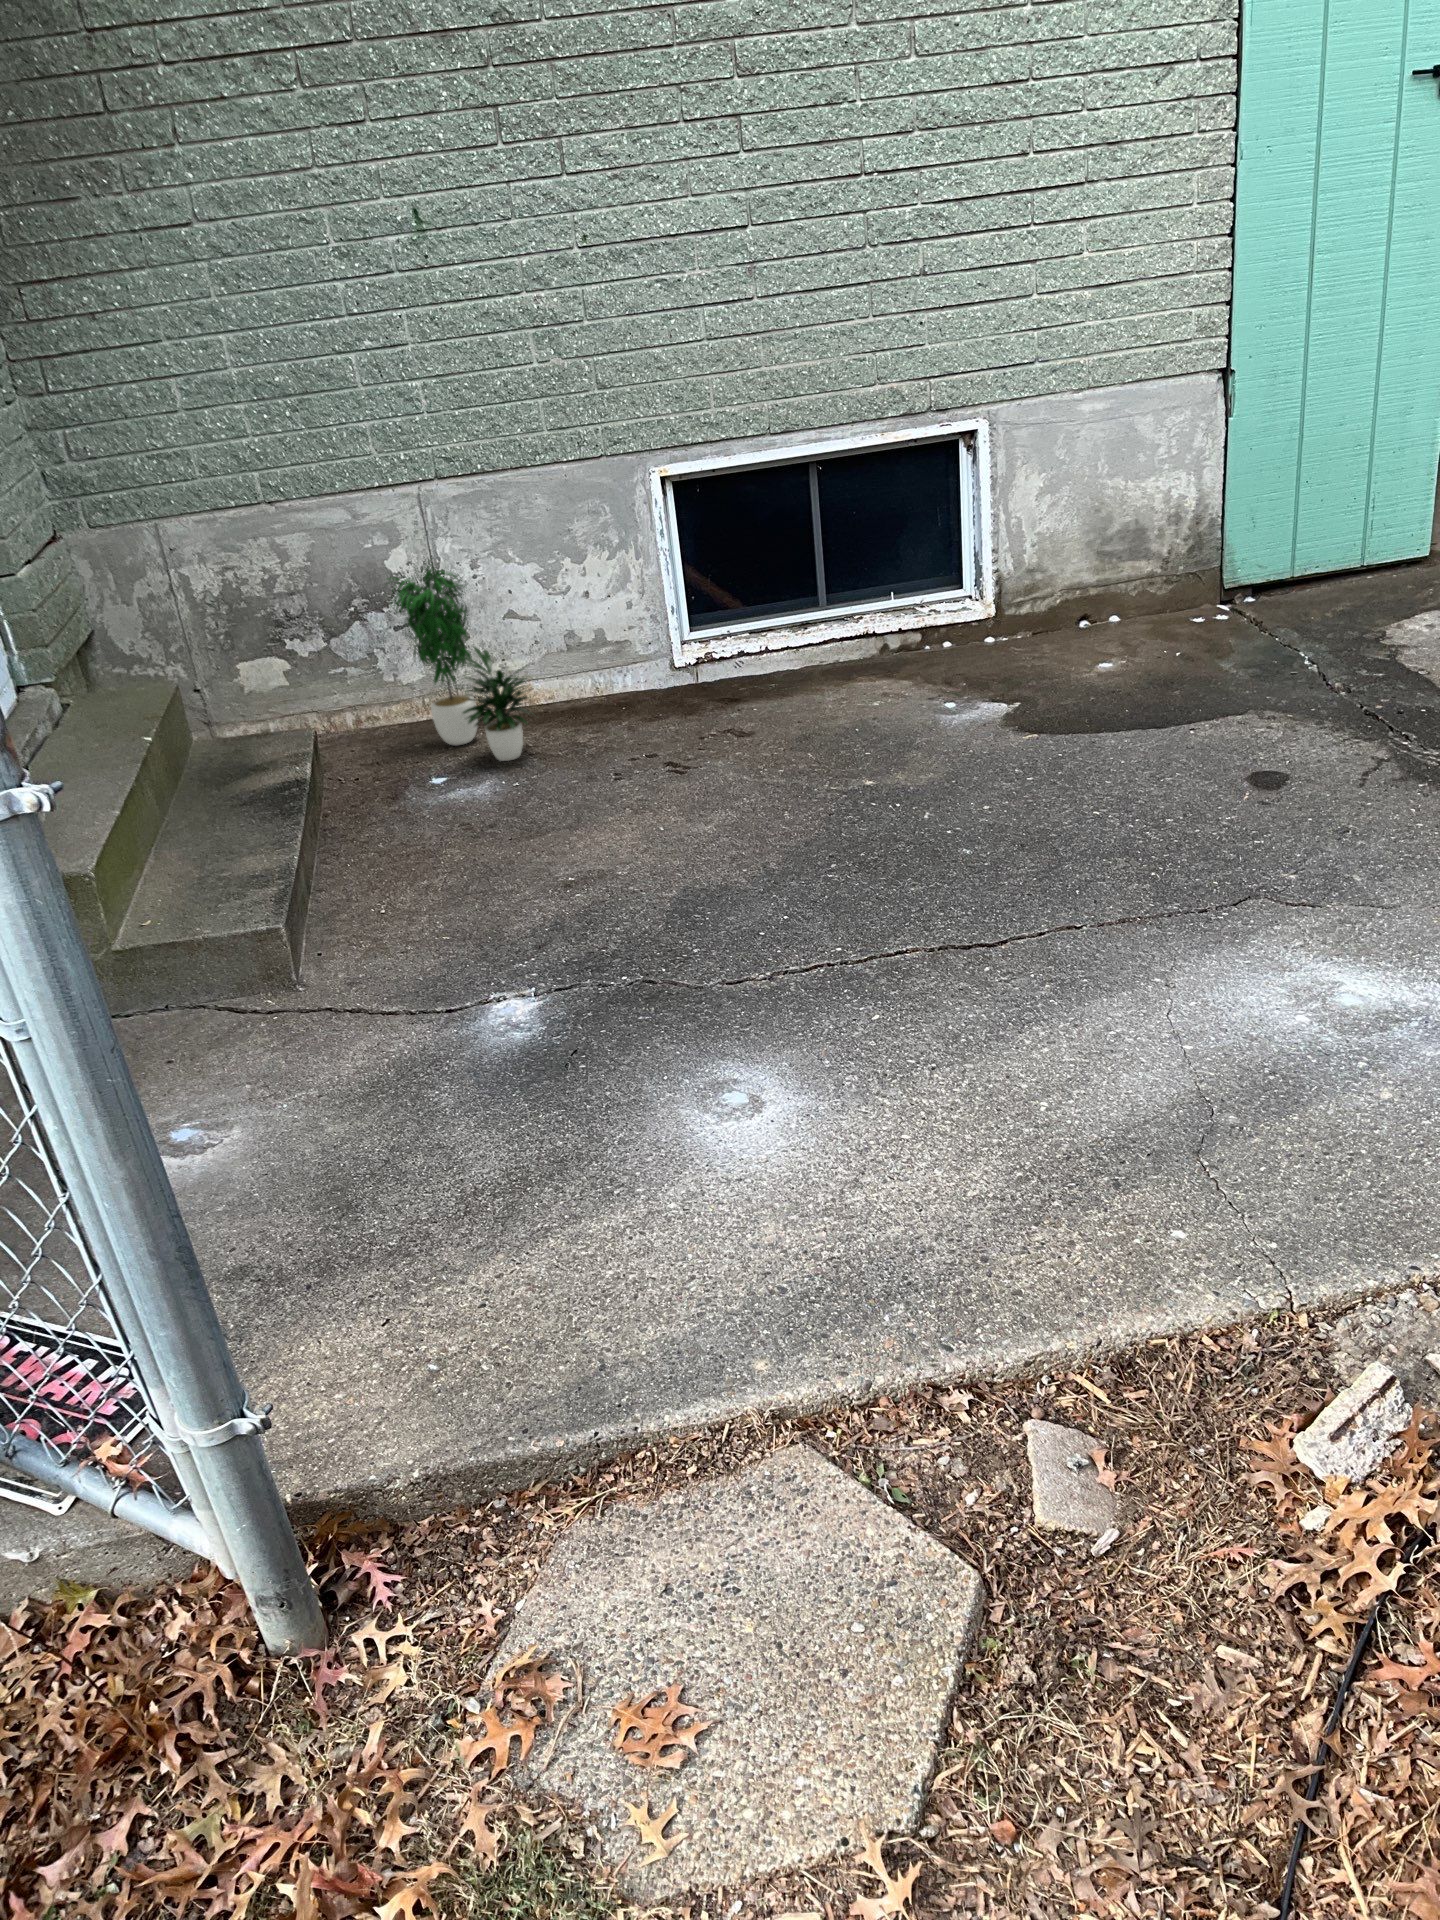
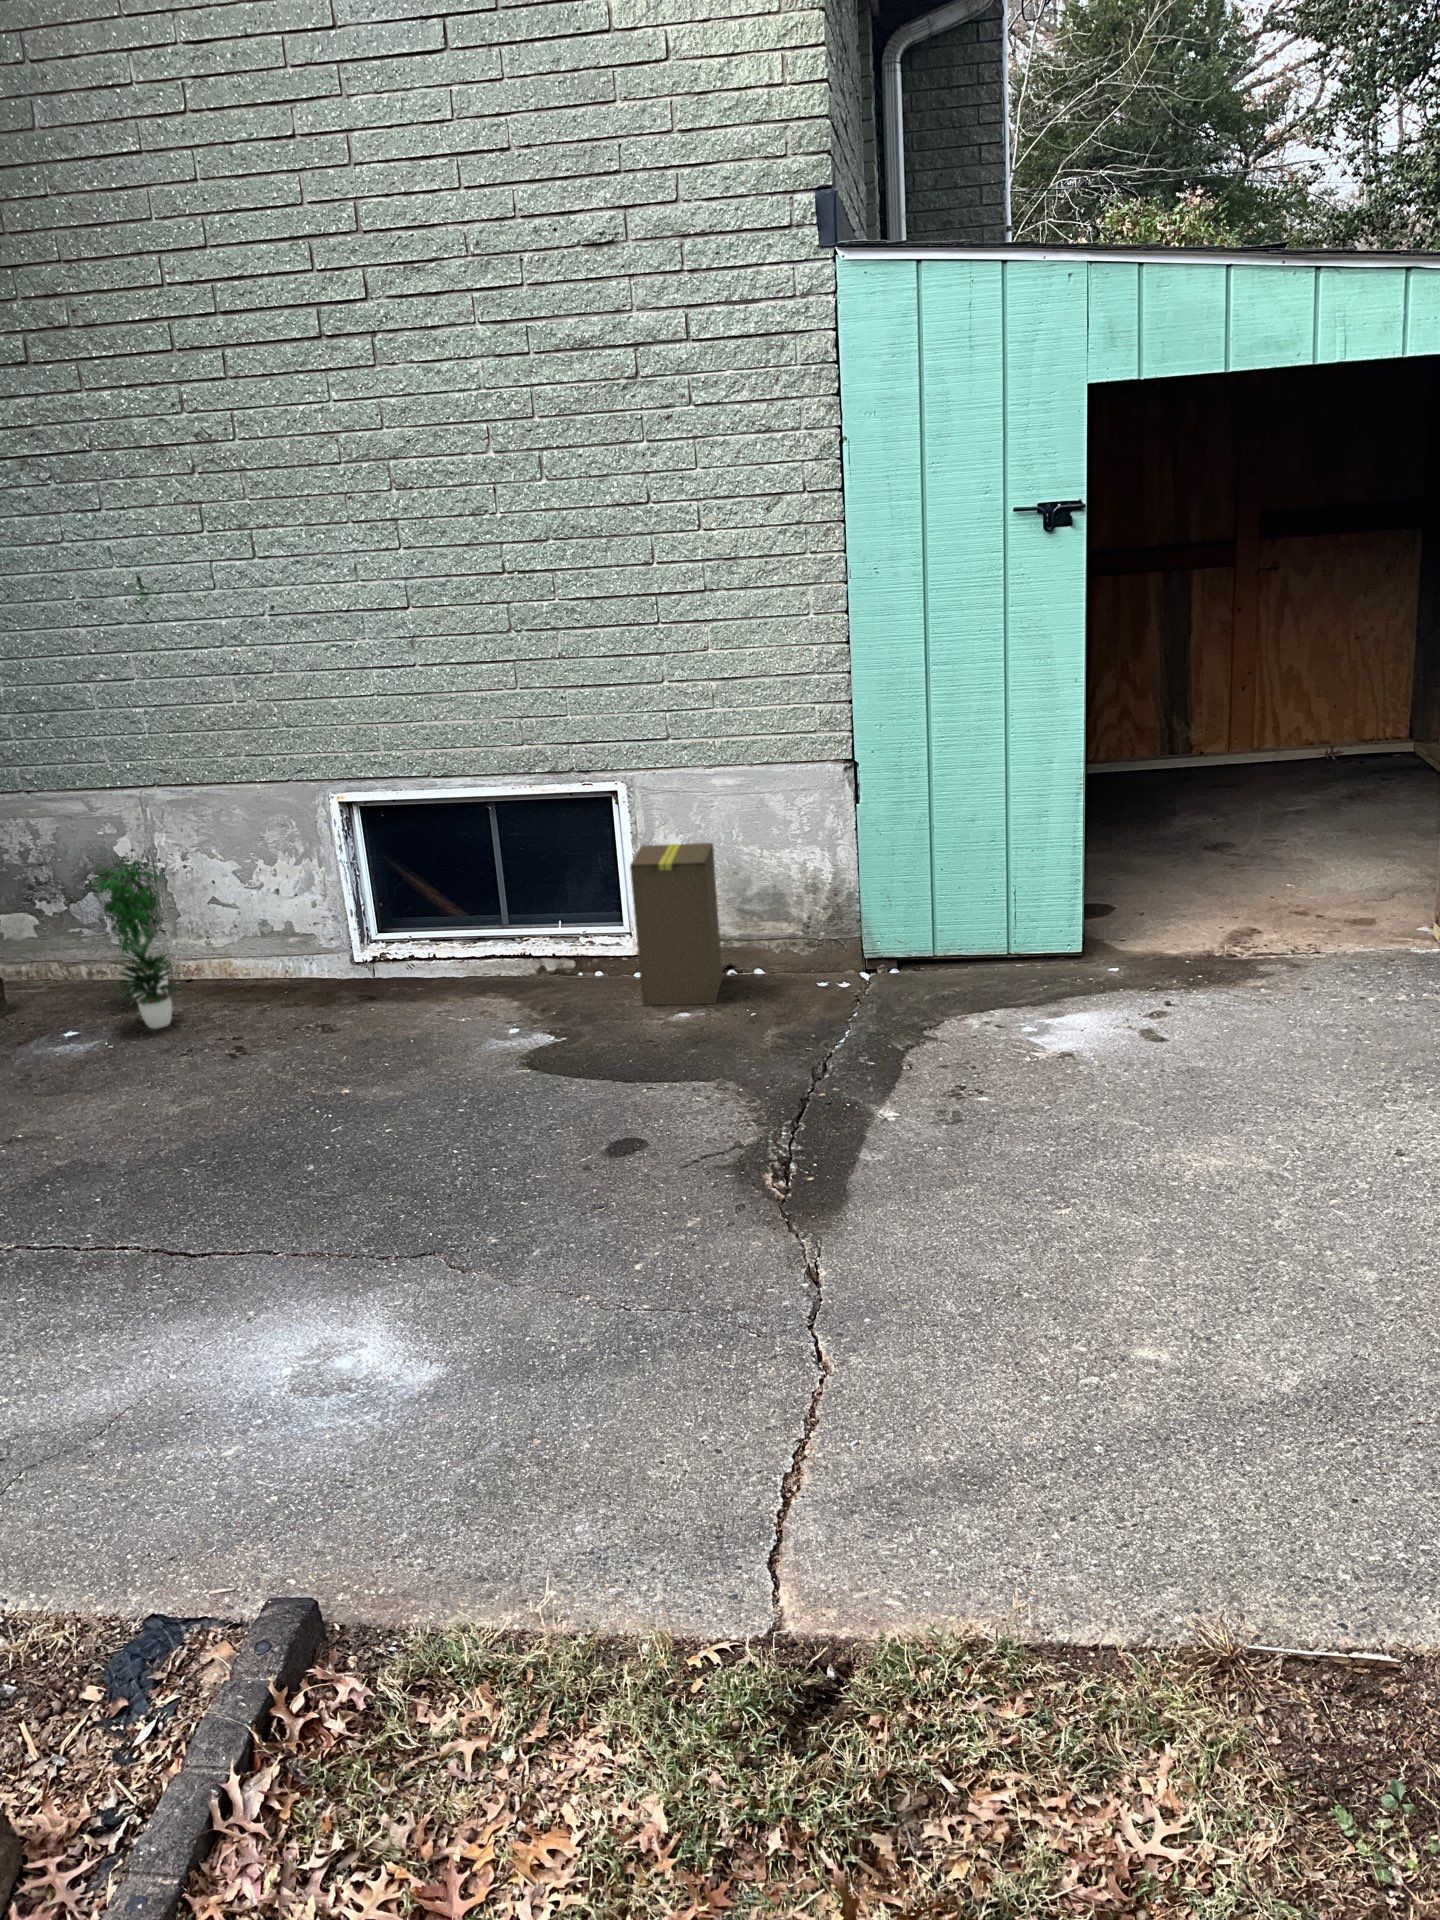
cardboard box: none [1009,478,1116,662] -> present [630,843,723,1005]

